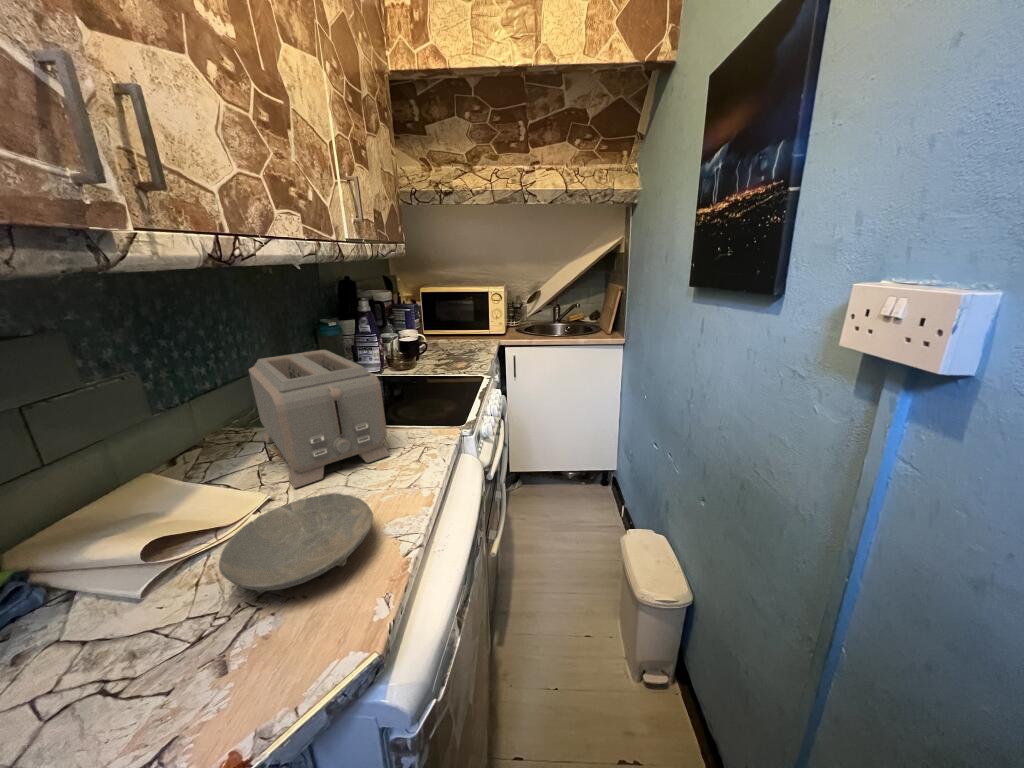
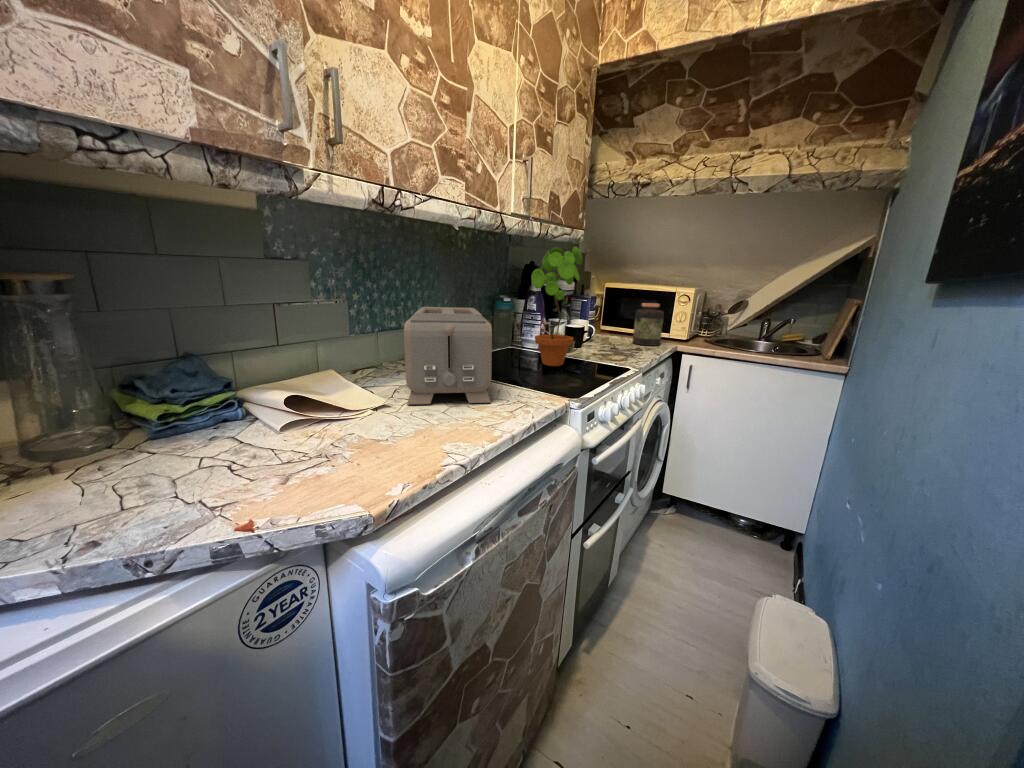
potted plant: none [376,268,428,390] -> present [531,247,582,366]
jar: none [461,306,487,346] -> present [633,303,664,346]
bowl: present [219,494,373,593] -> none [312,404,432,453]

